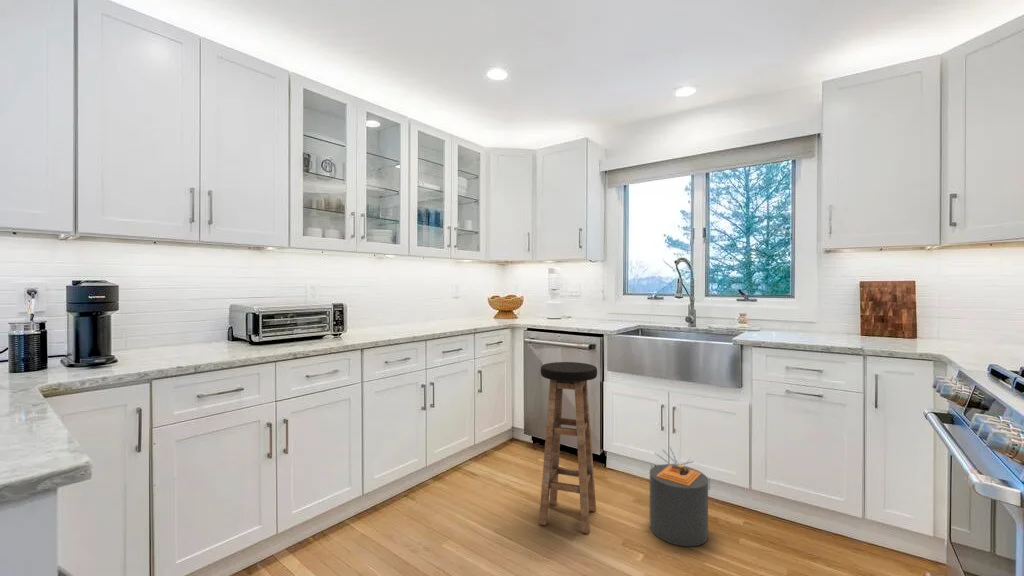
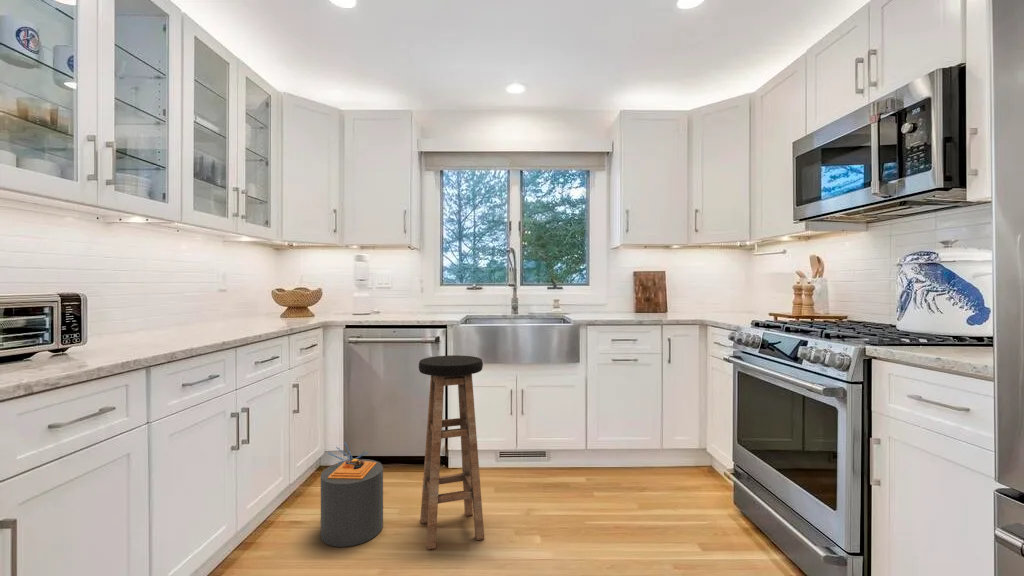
trash can: present [650,452,708,546] -> present [321,442,383,547]

